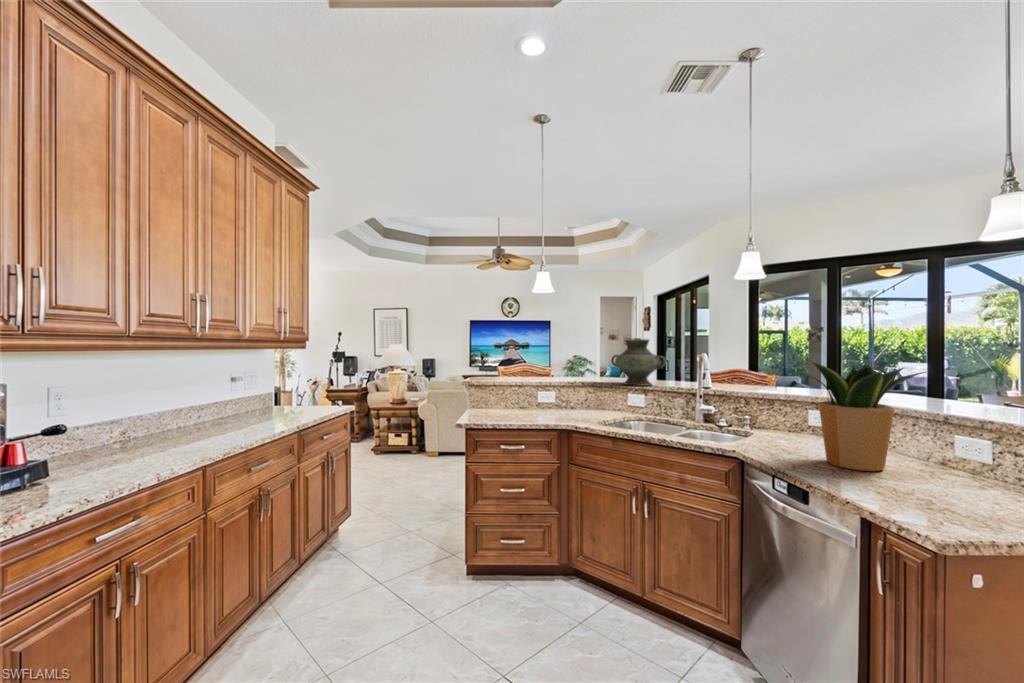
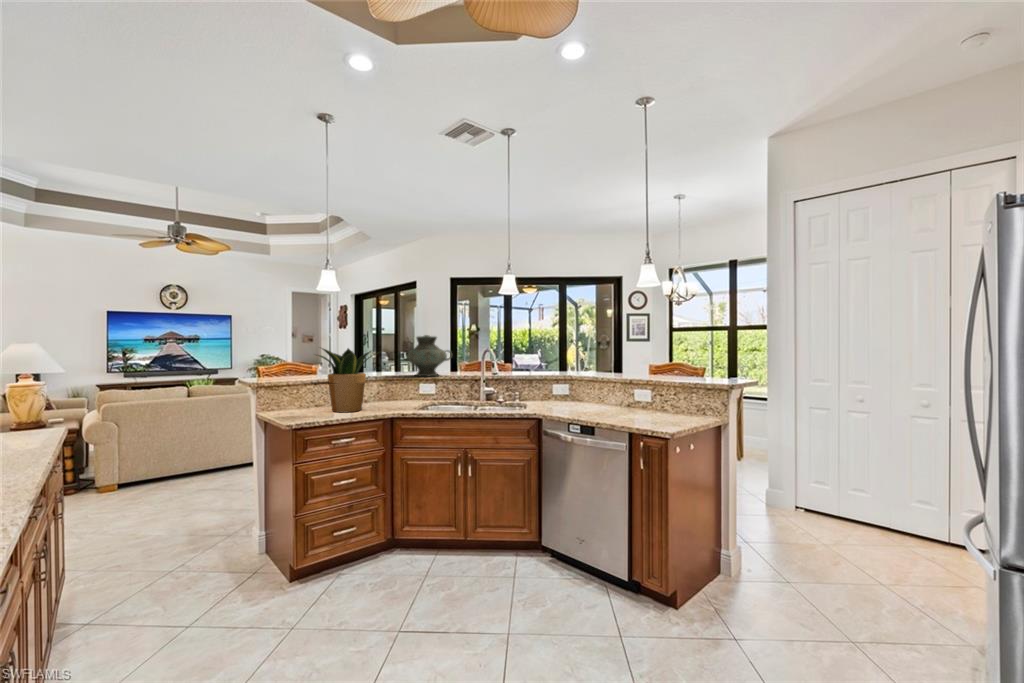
potted plant: present [796,362,924,471] -> present [318,348,372,412]

